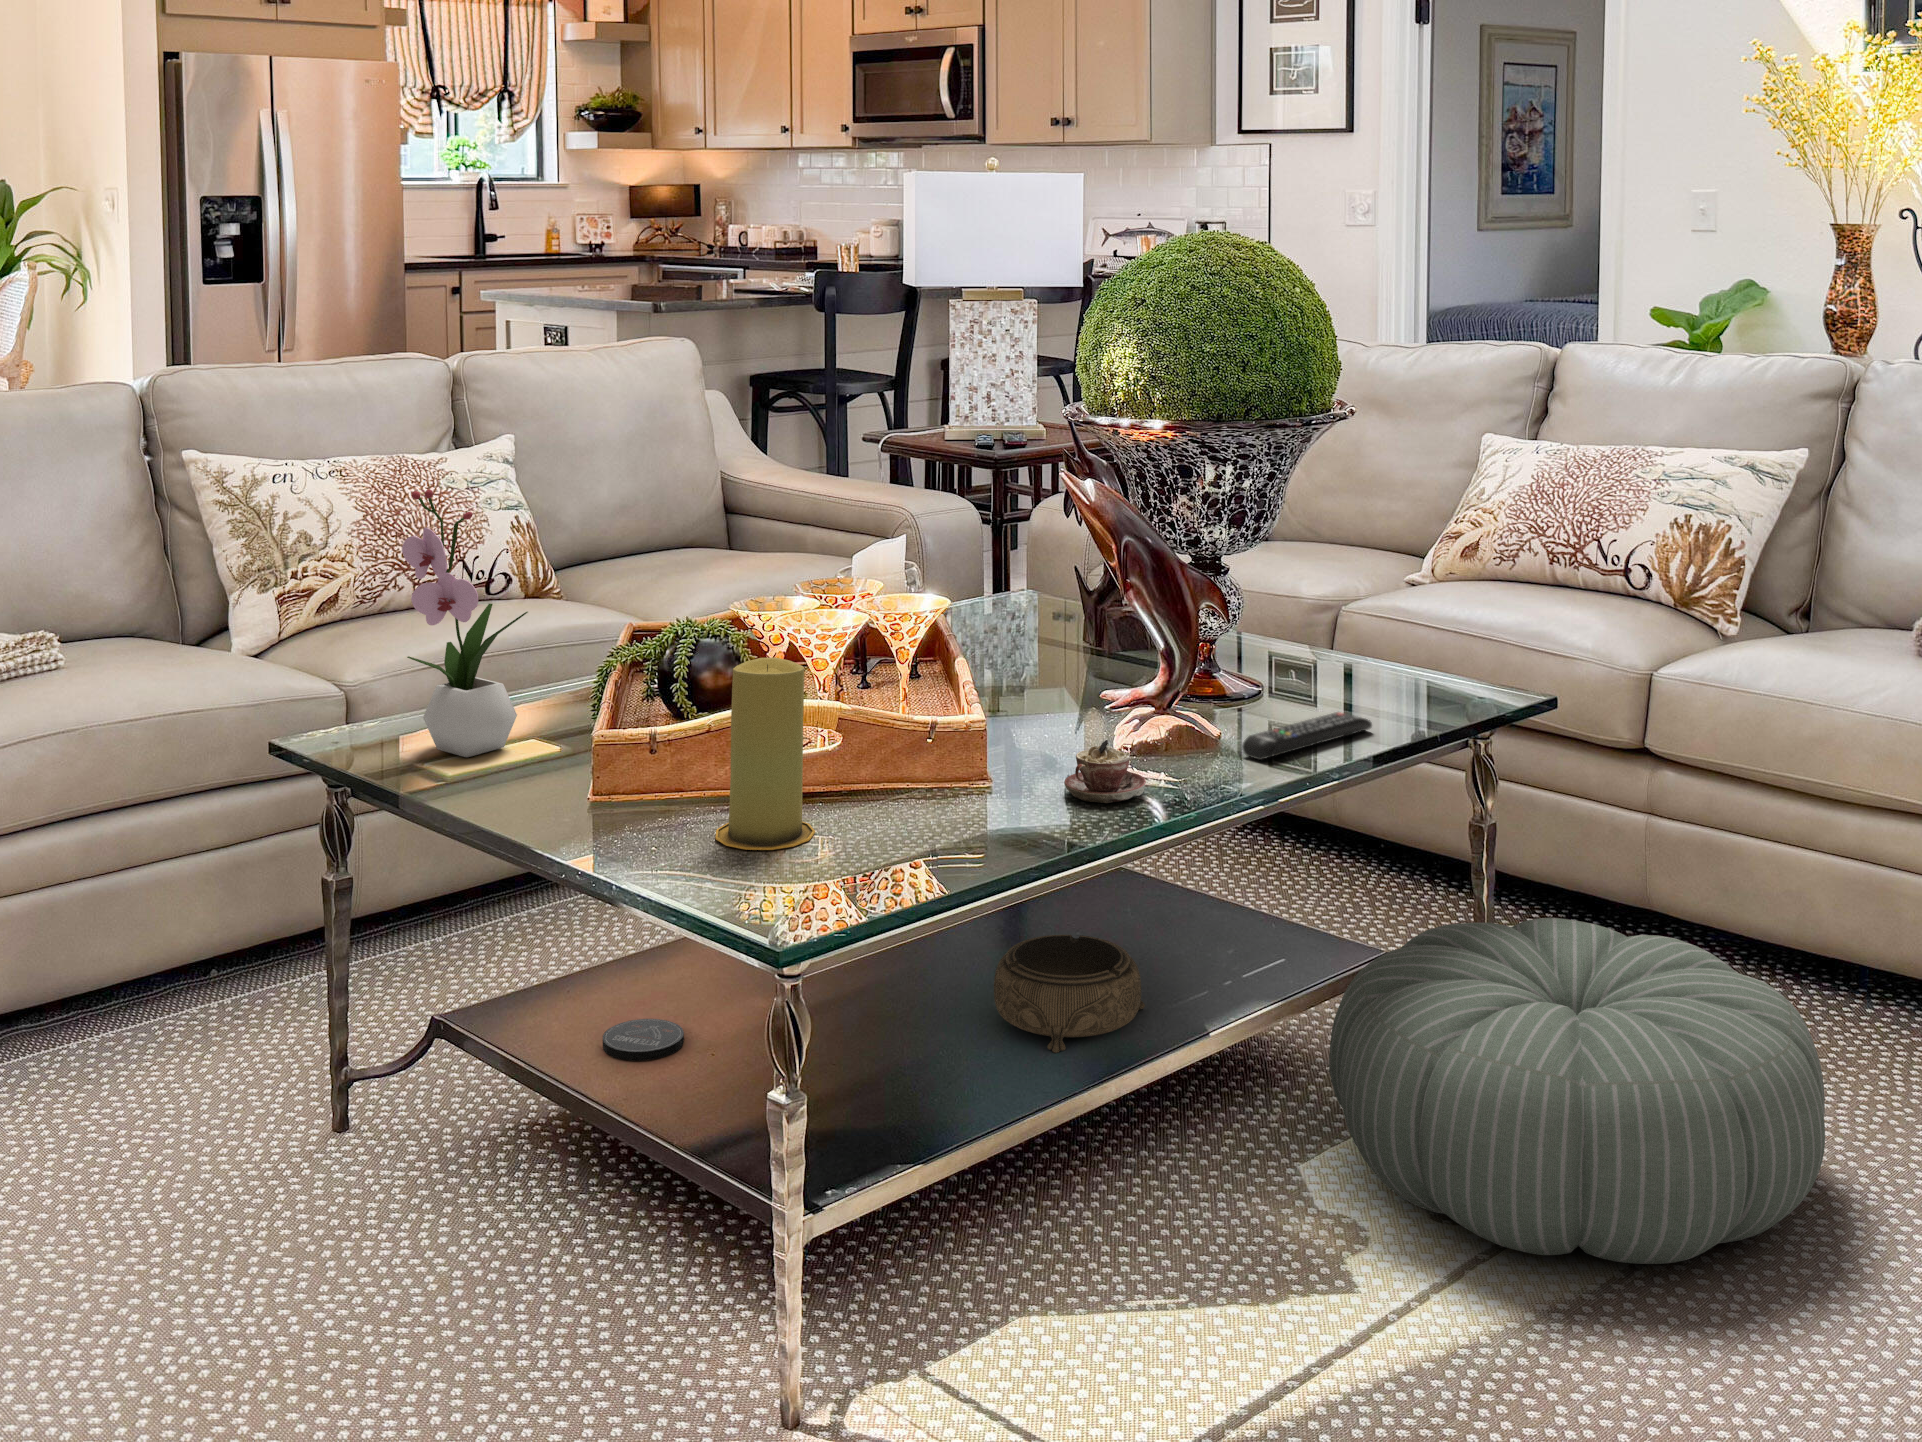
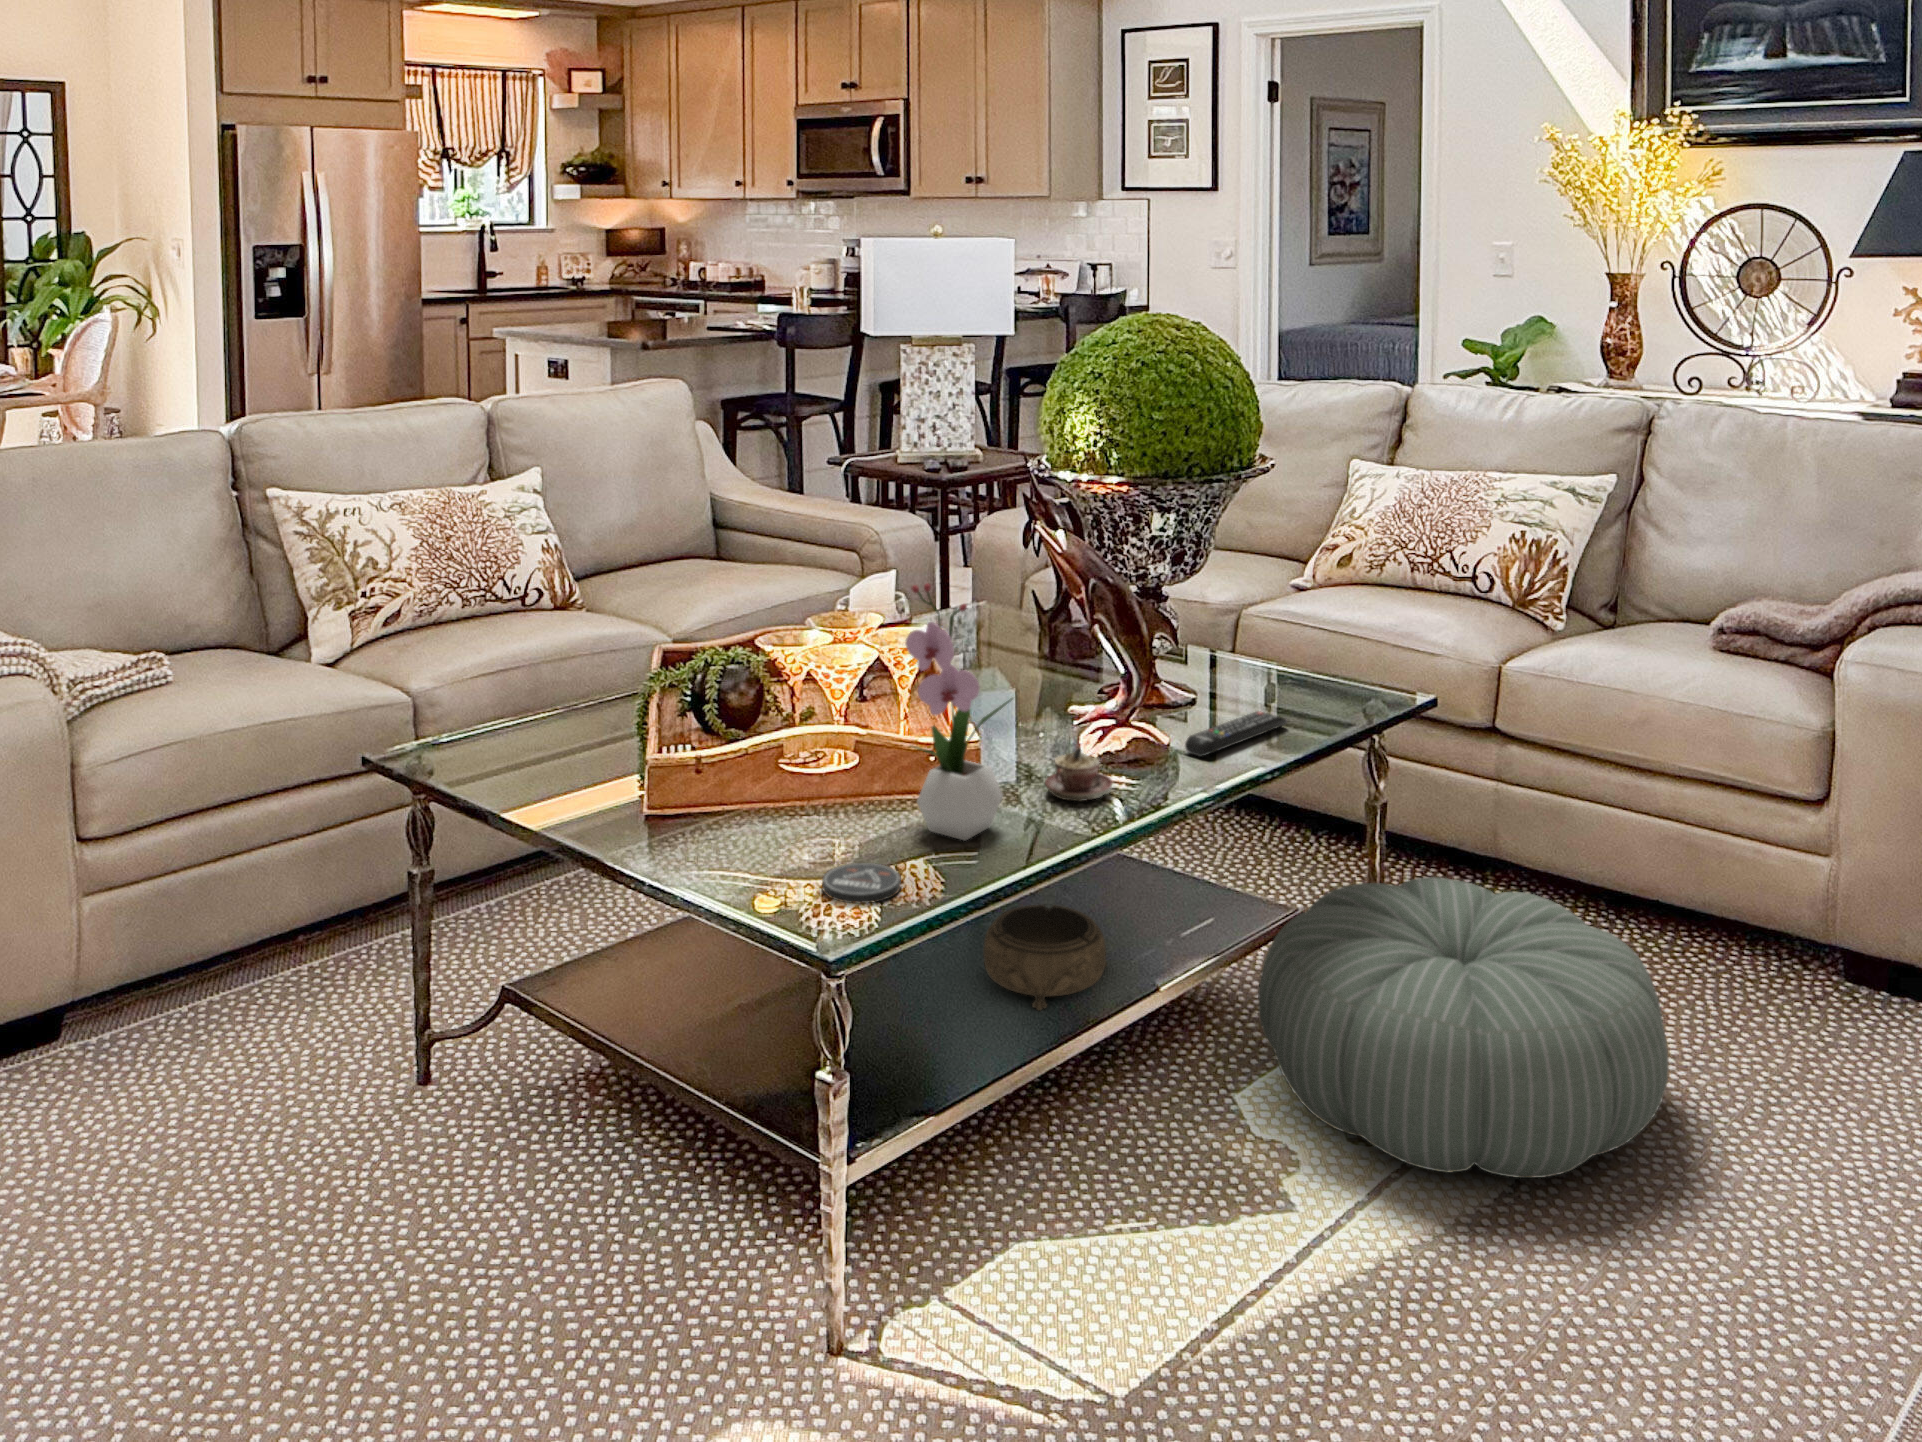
flower arrangement: present [402,489,528,757] -> present [905,583,1013,840]
candle: present [716,658,815,850] -> none [758,688,842,854]
coaster: present [603,1019,684,1061] -> present [822,863,901,904]

